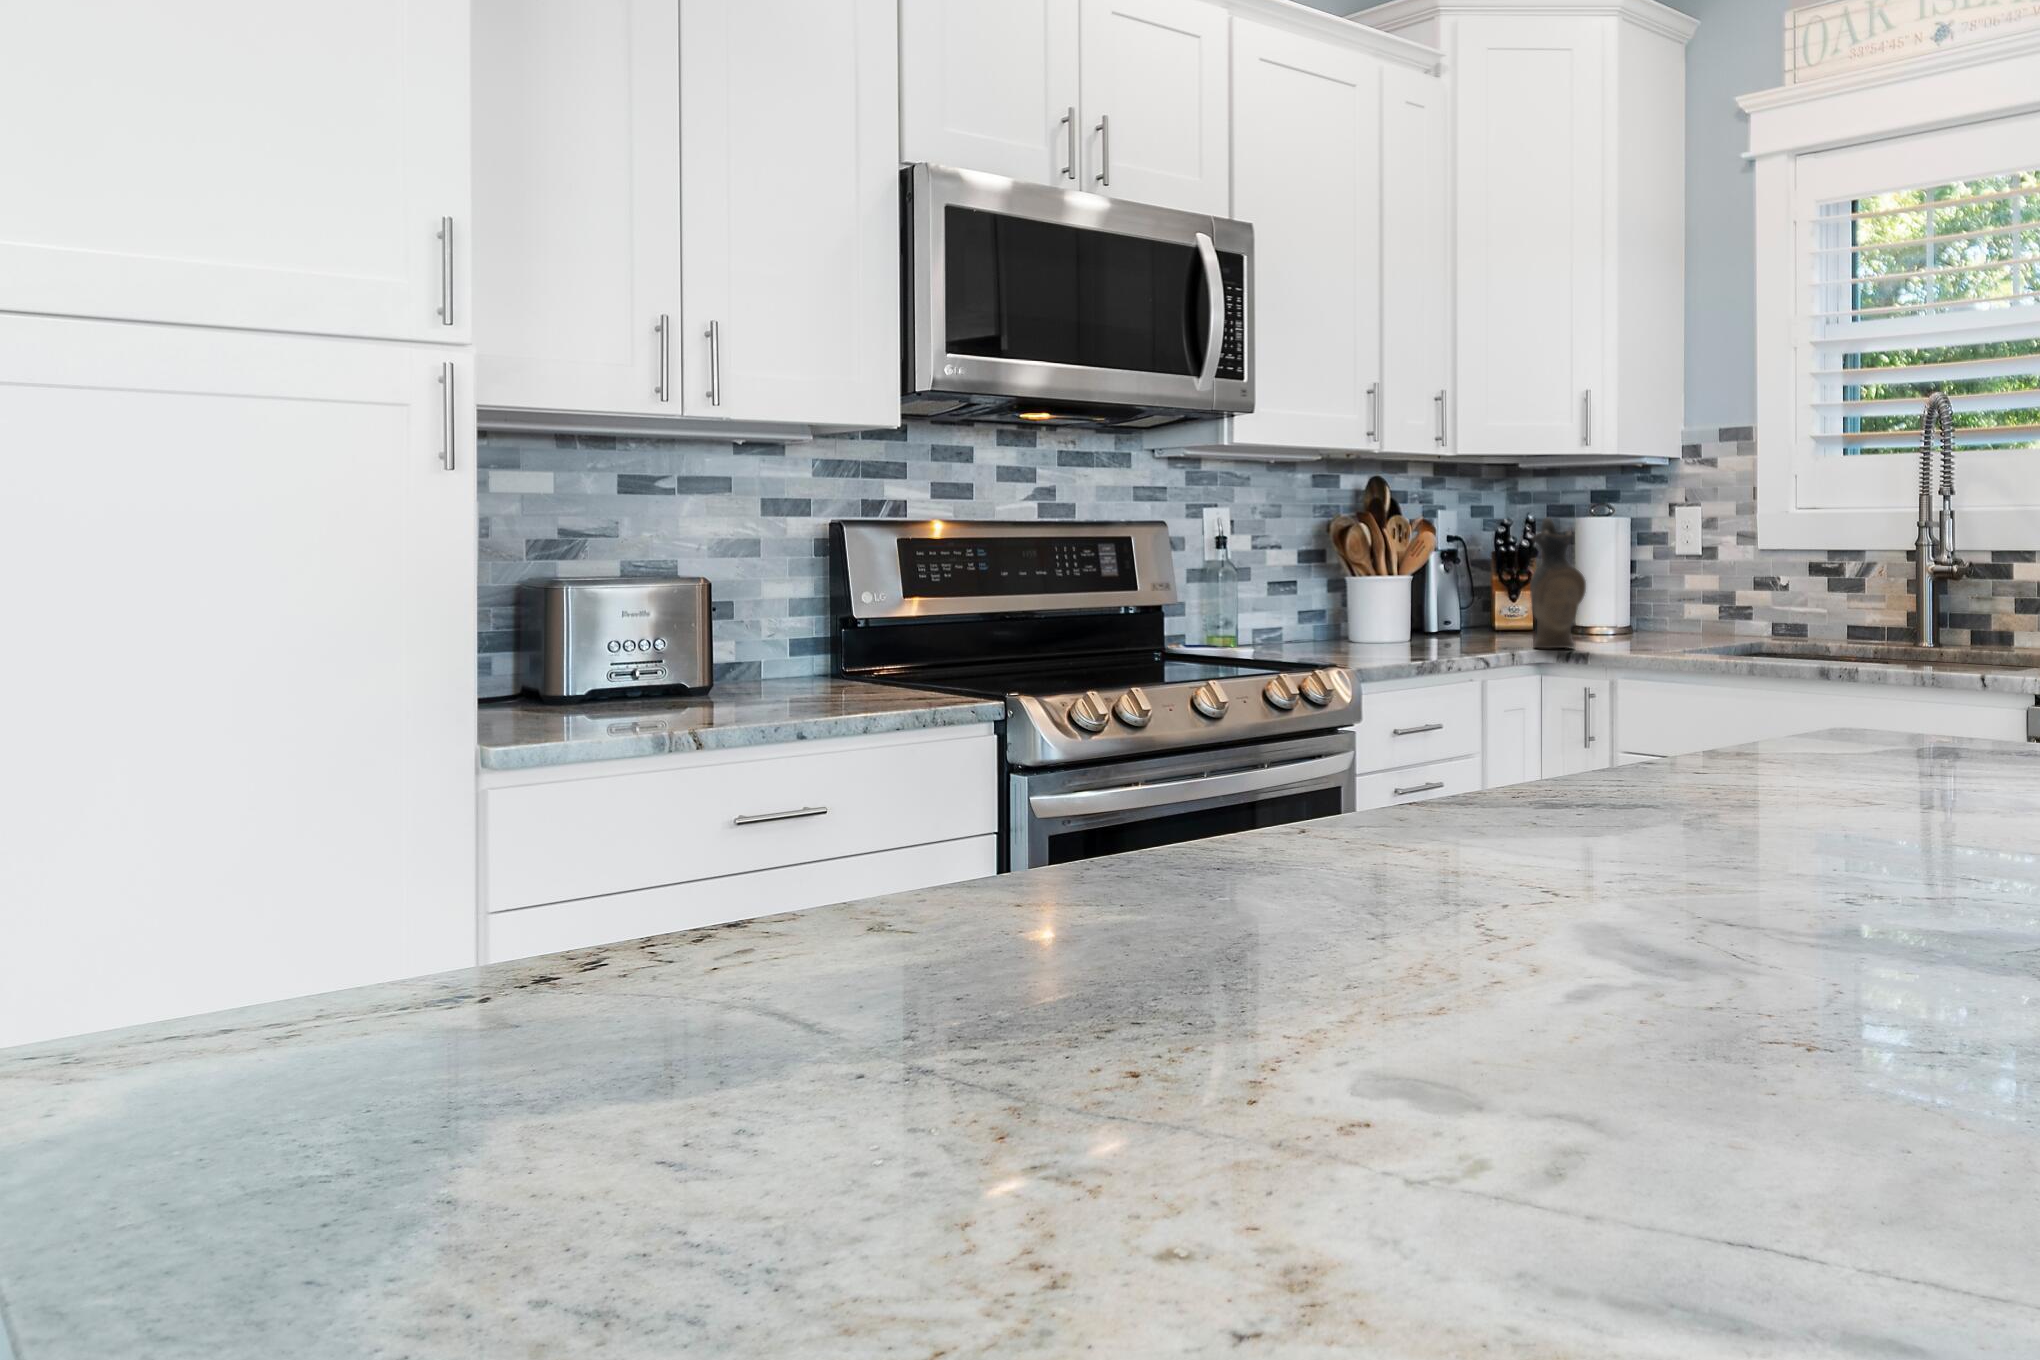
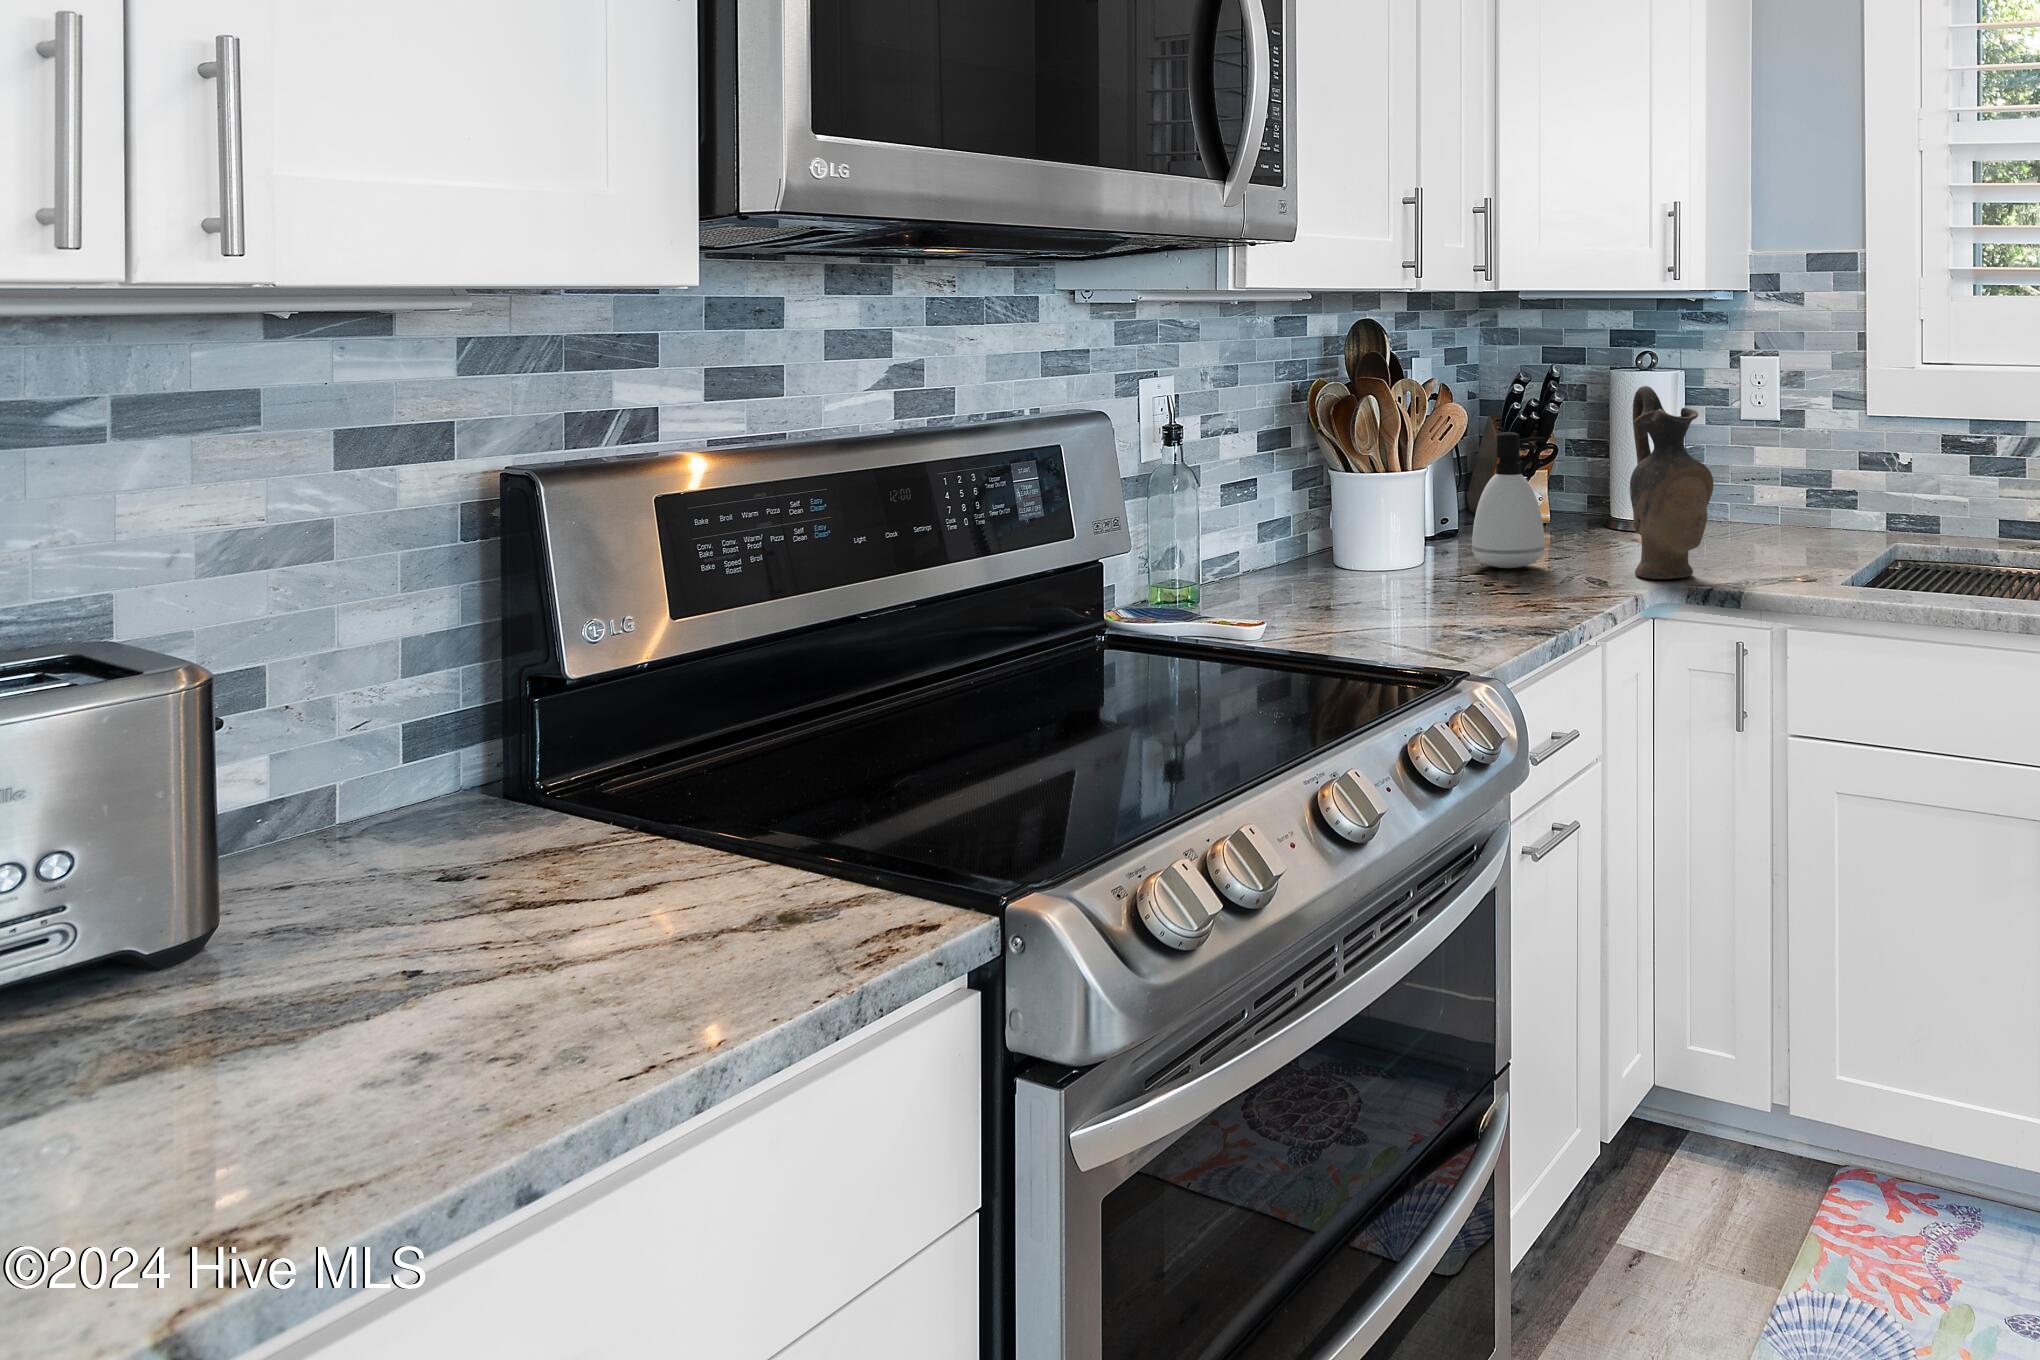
soap dispenser: none [1429,550,1481,643] -> present [1472,432,1545,568]

